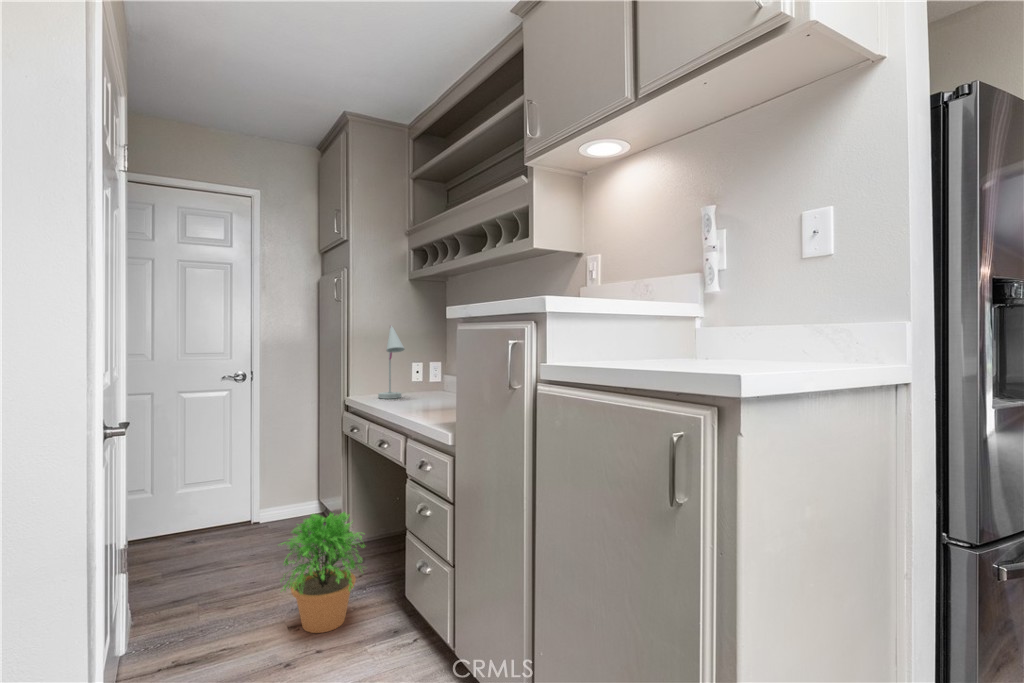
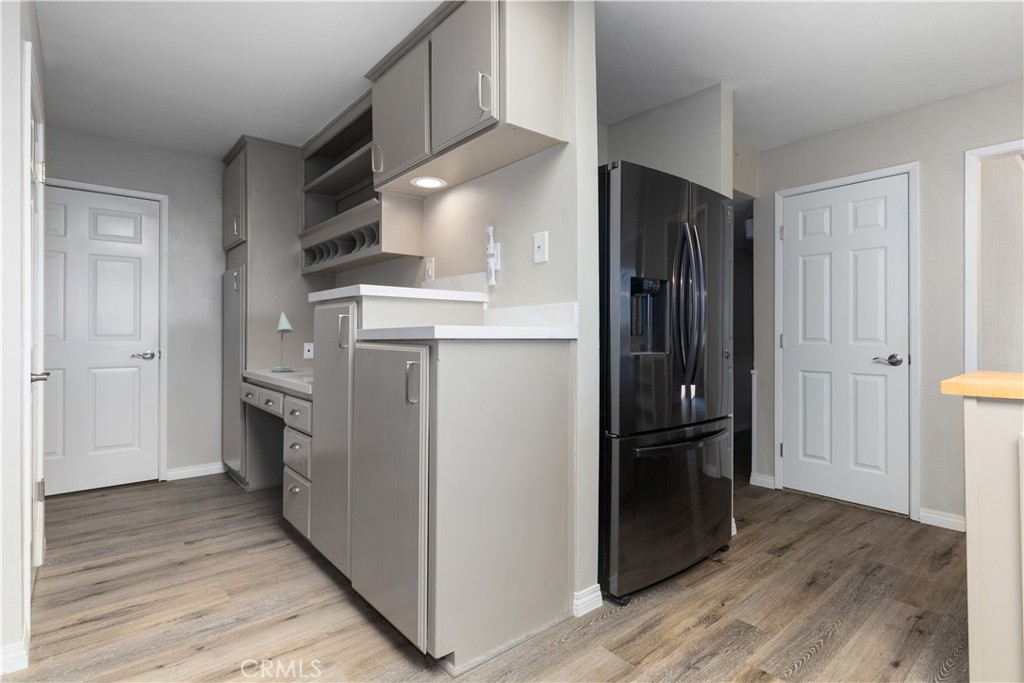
potted plant: present [282,512,364,633] -> none [177,451,252,544]

